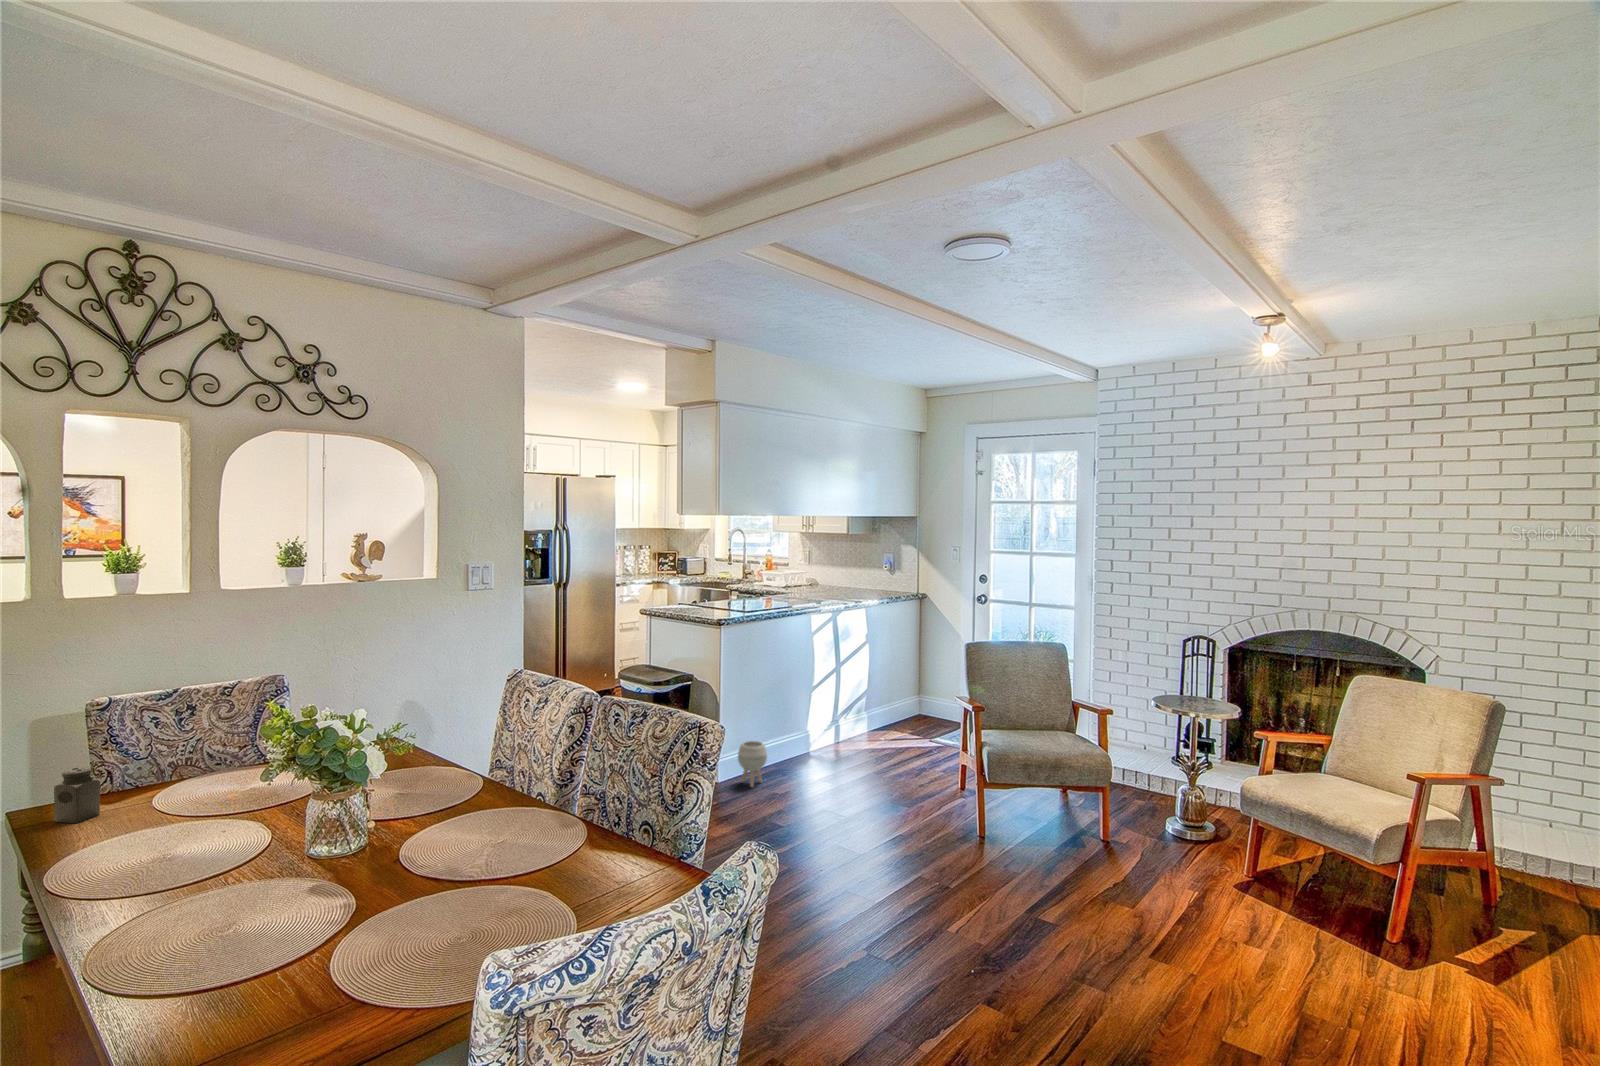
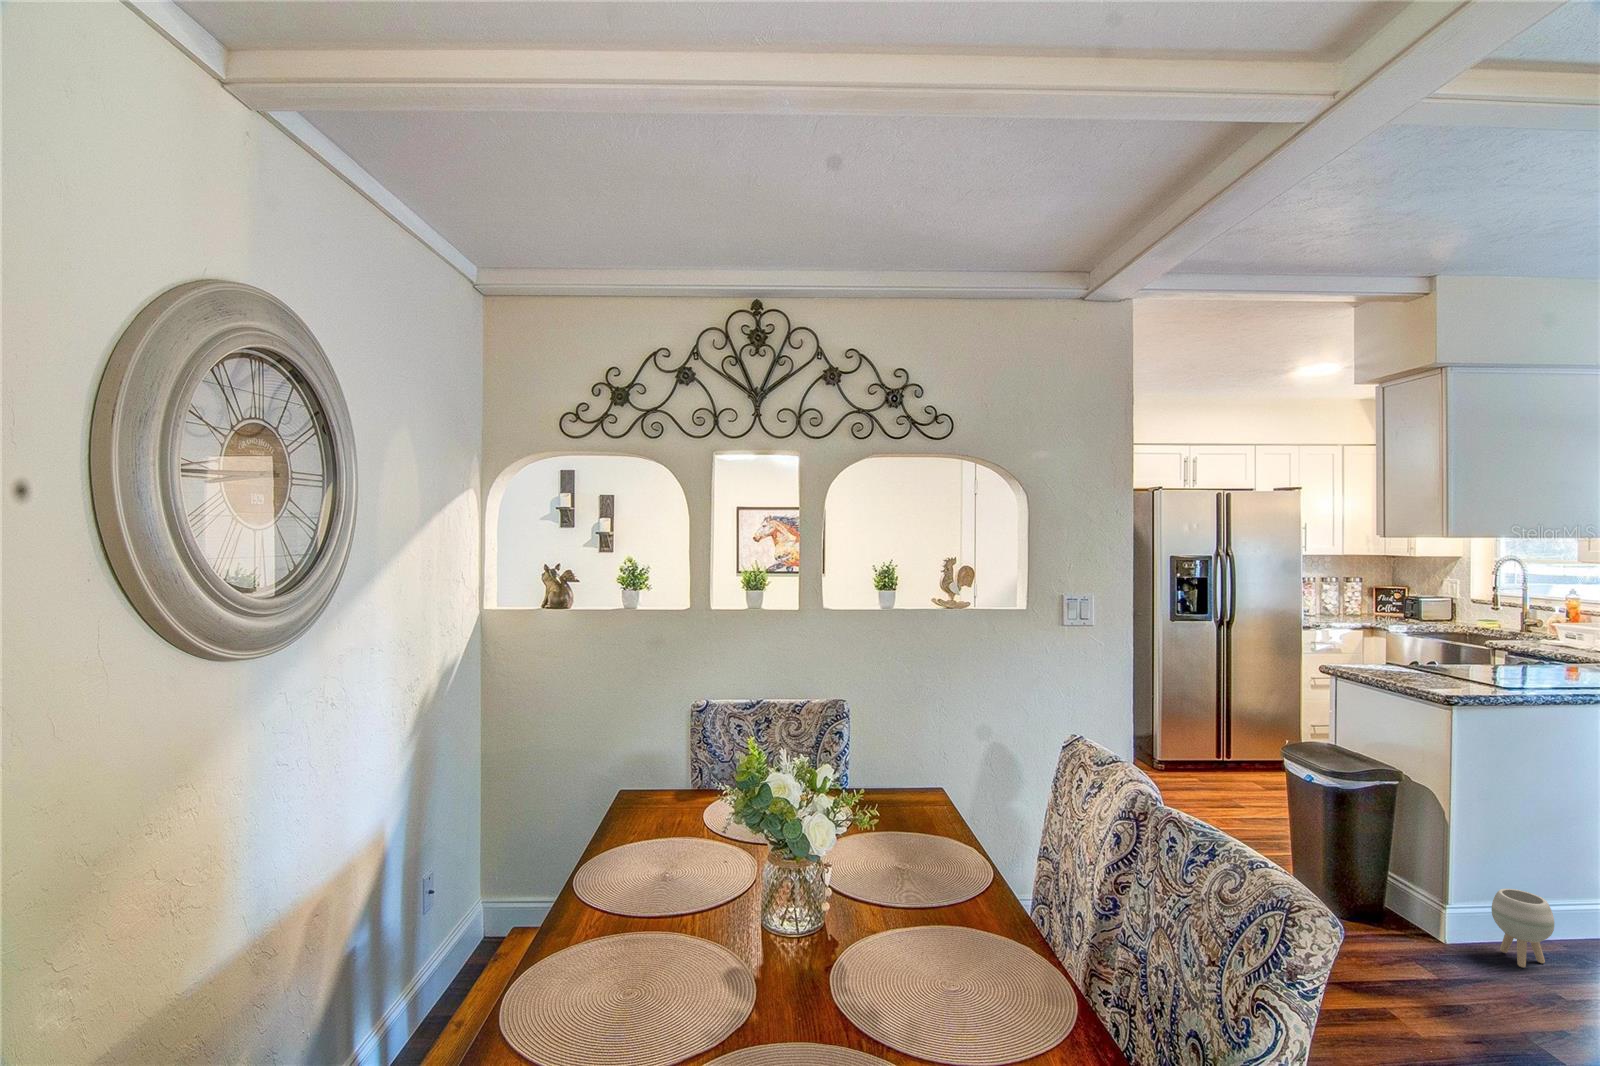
salt shaker: present [54,767,100,823] -> none [641,762,671,813]

